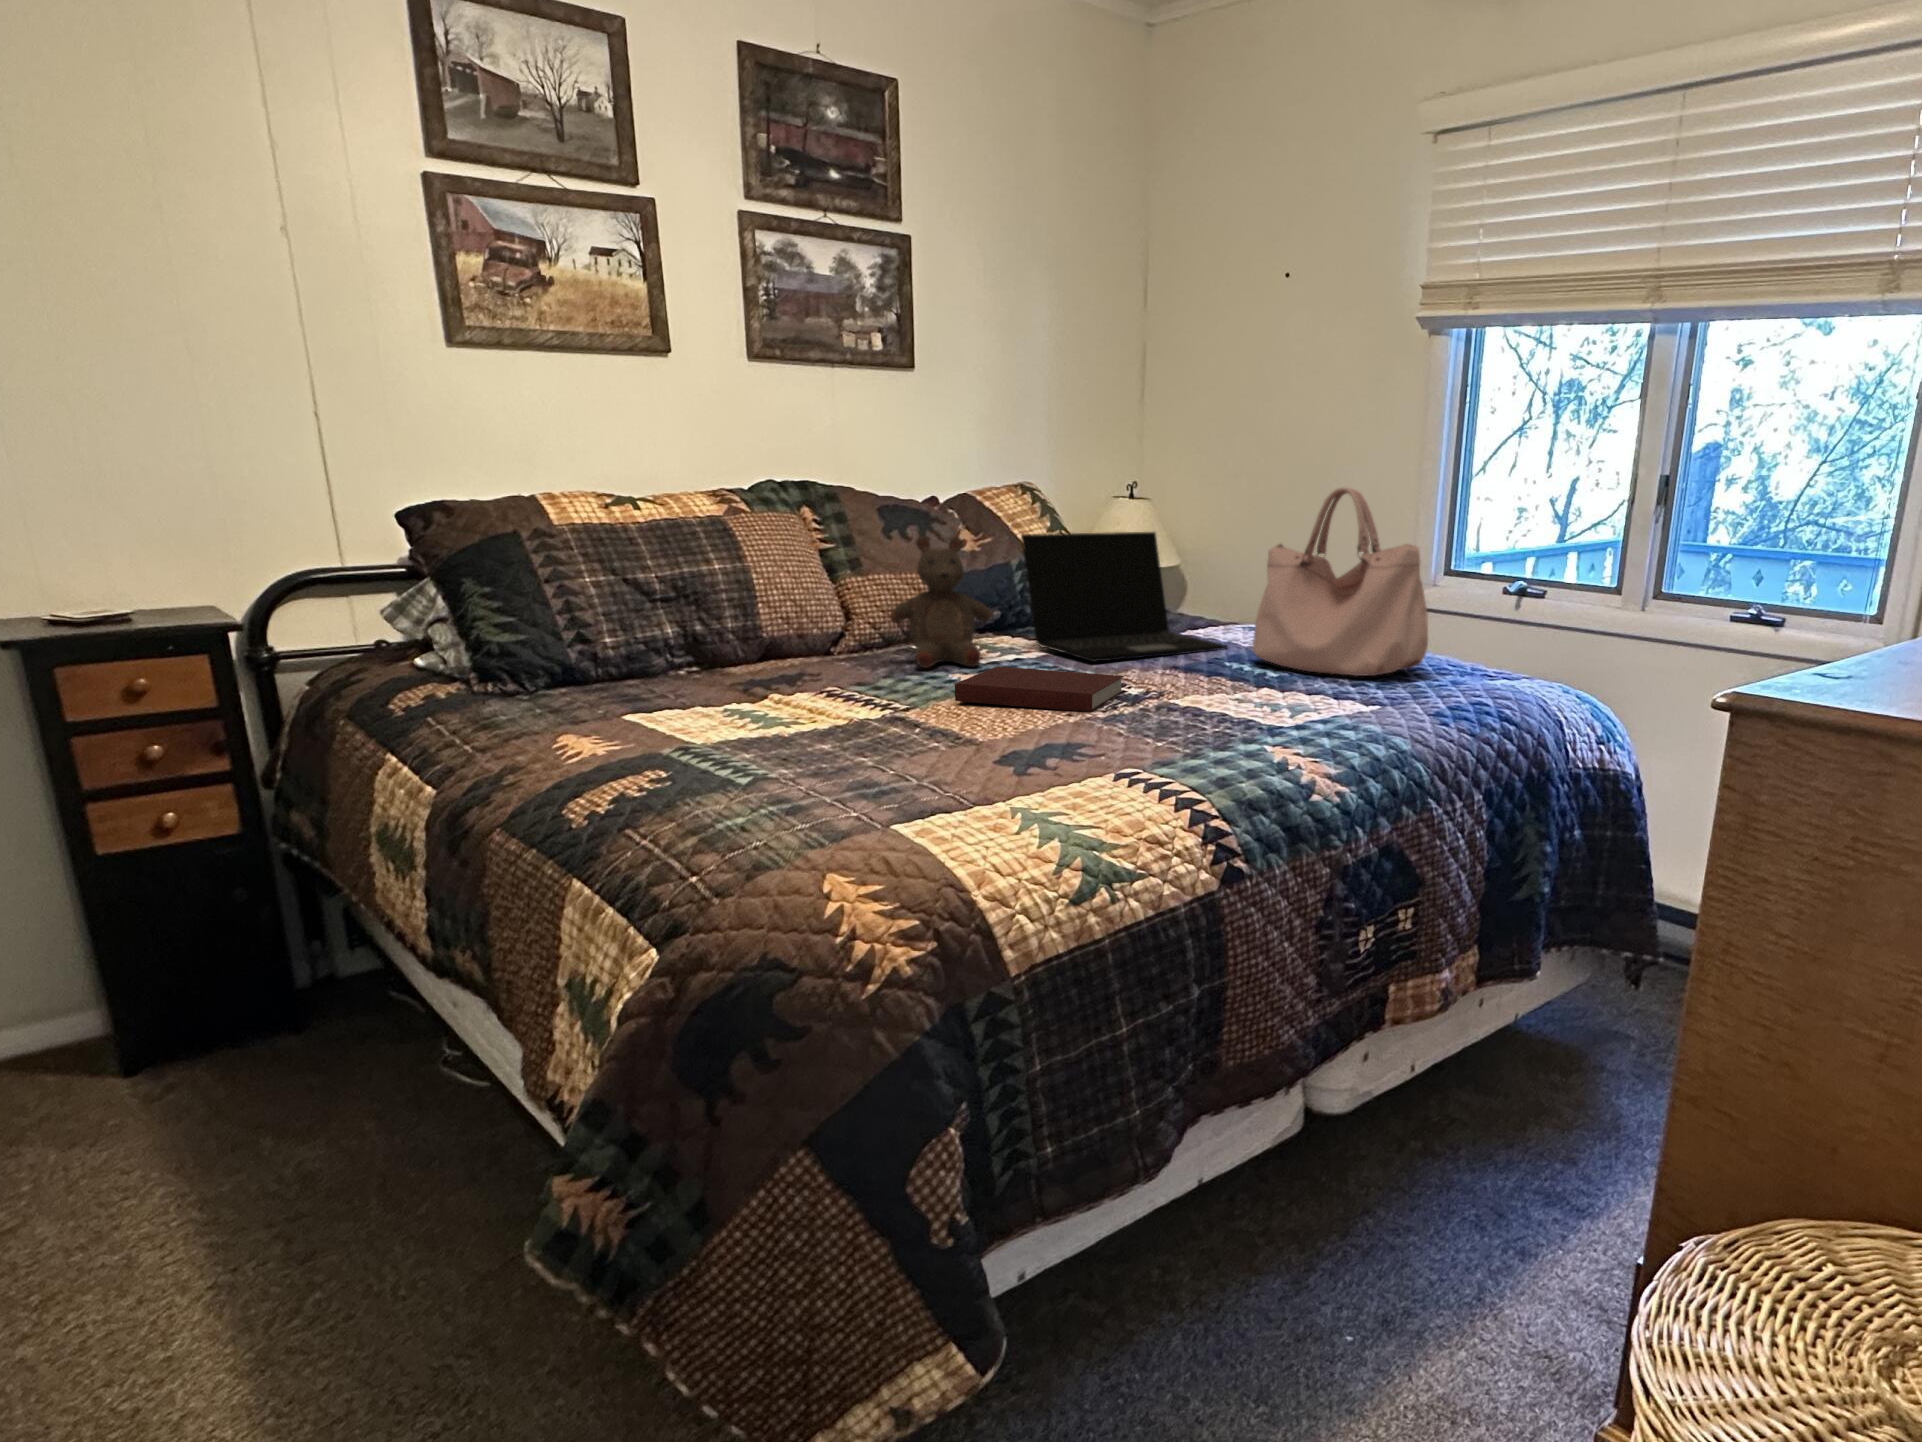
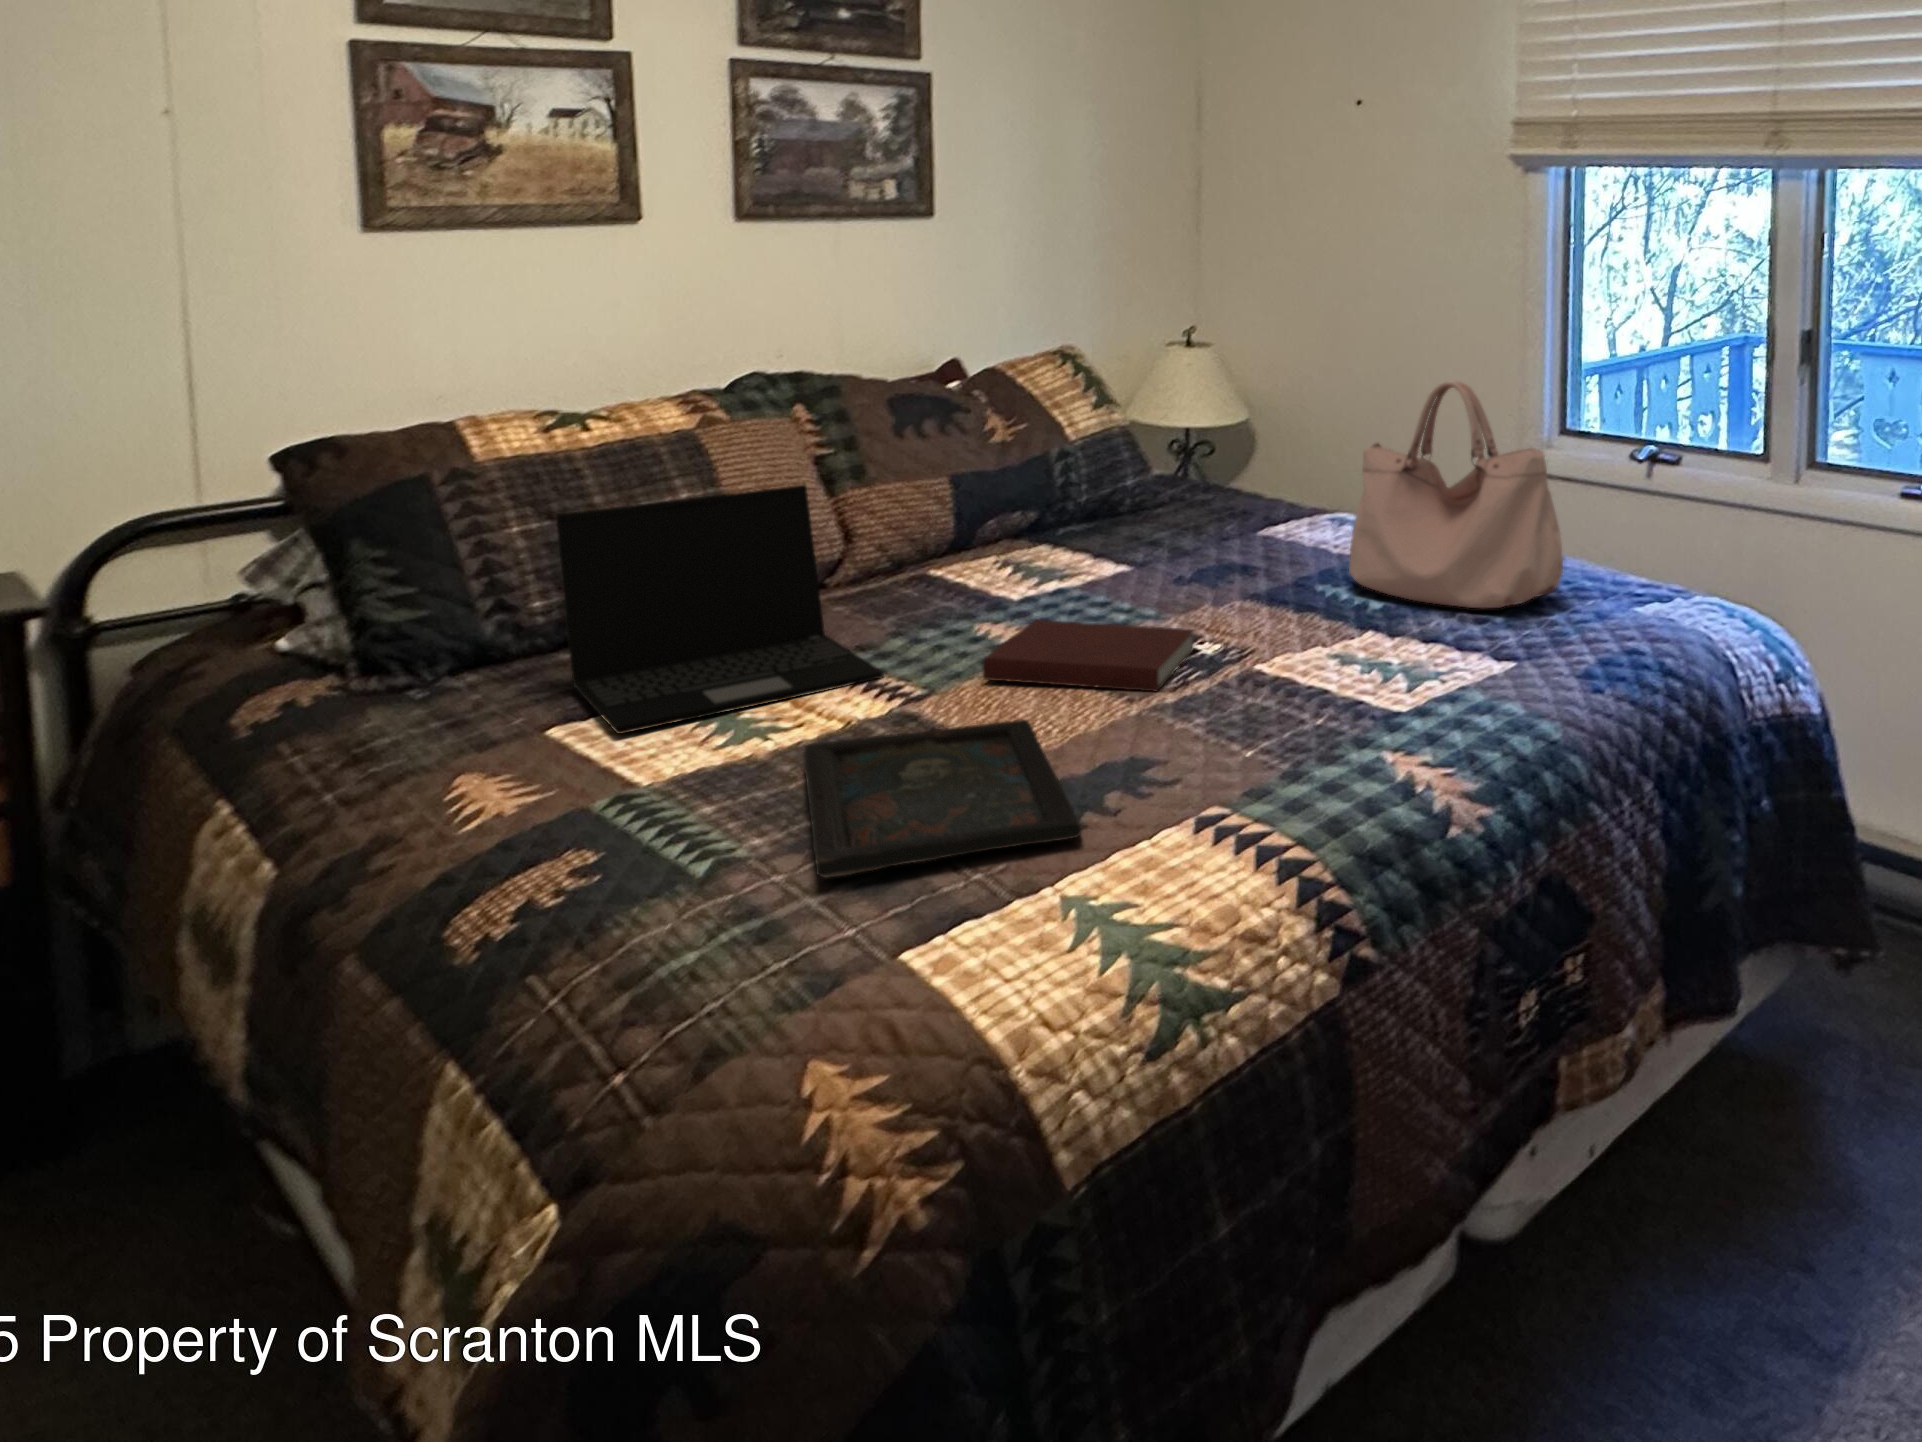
laptop: present [1021,532,1228,662] -> present [556,484,884,734]
stuffed bear: present [890,537,991,668] -> none [900,448,1027,614]
tray: none [818,717,1028,789] -> present [804,719,1082,878]

